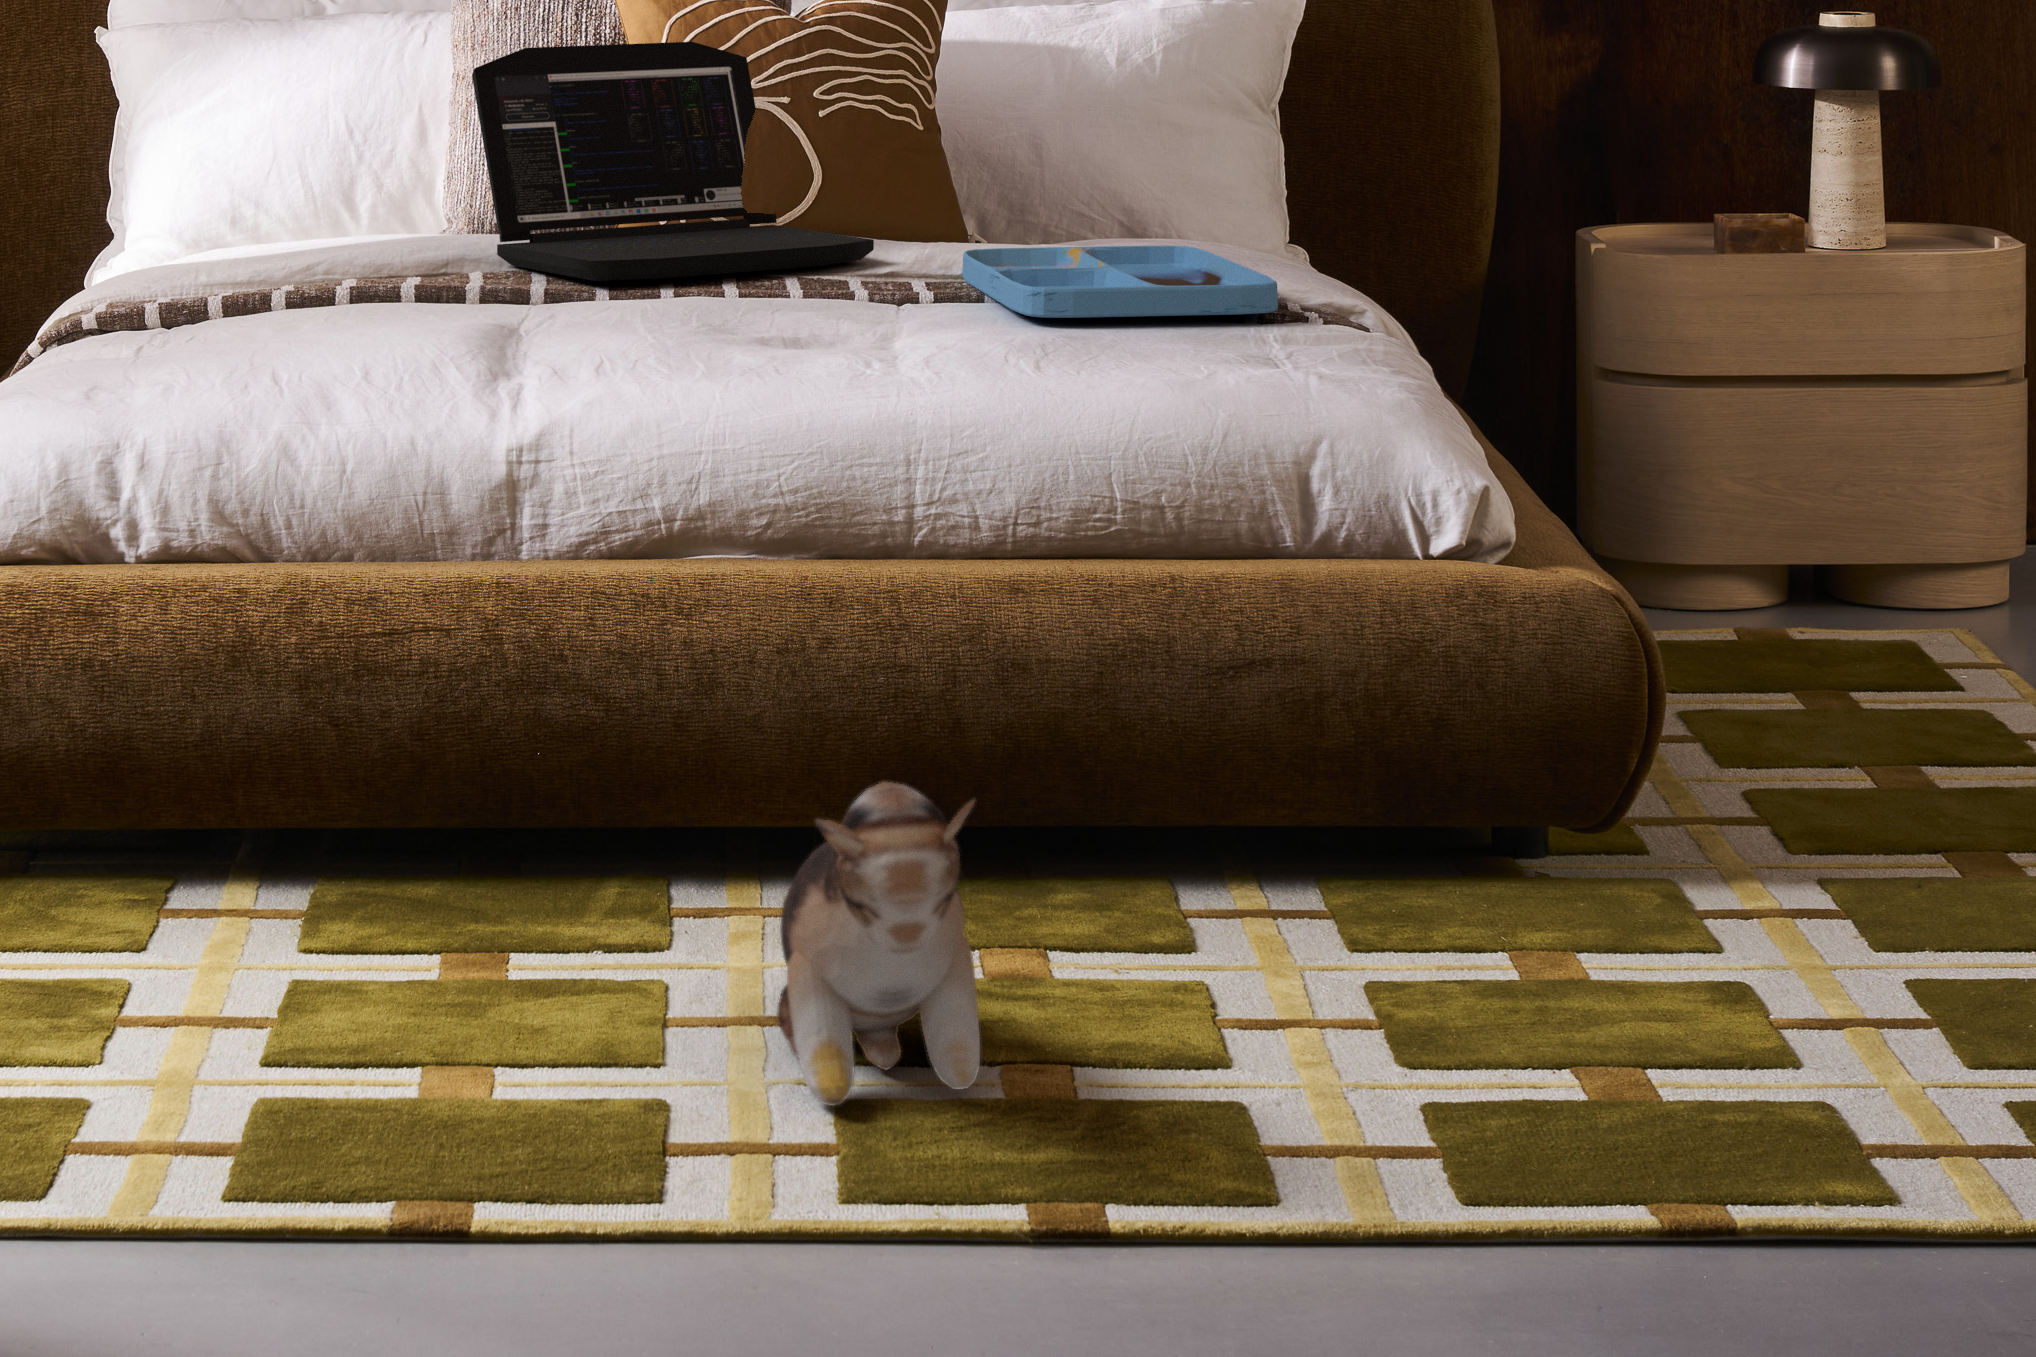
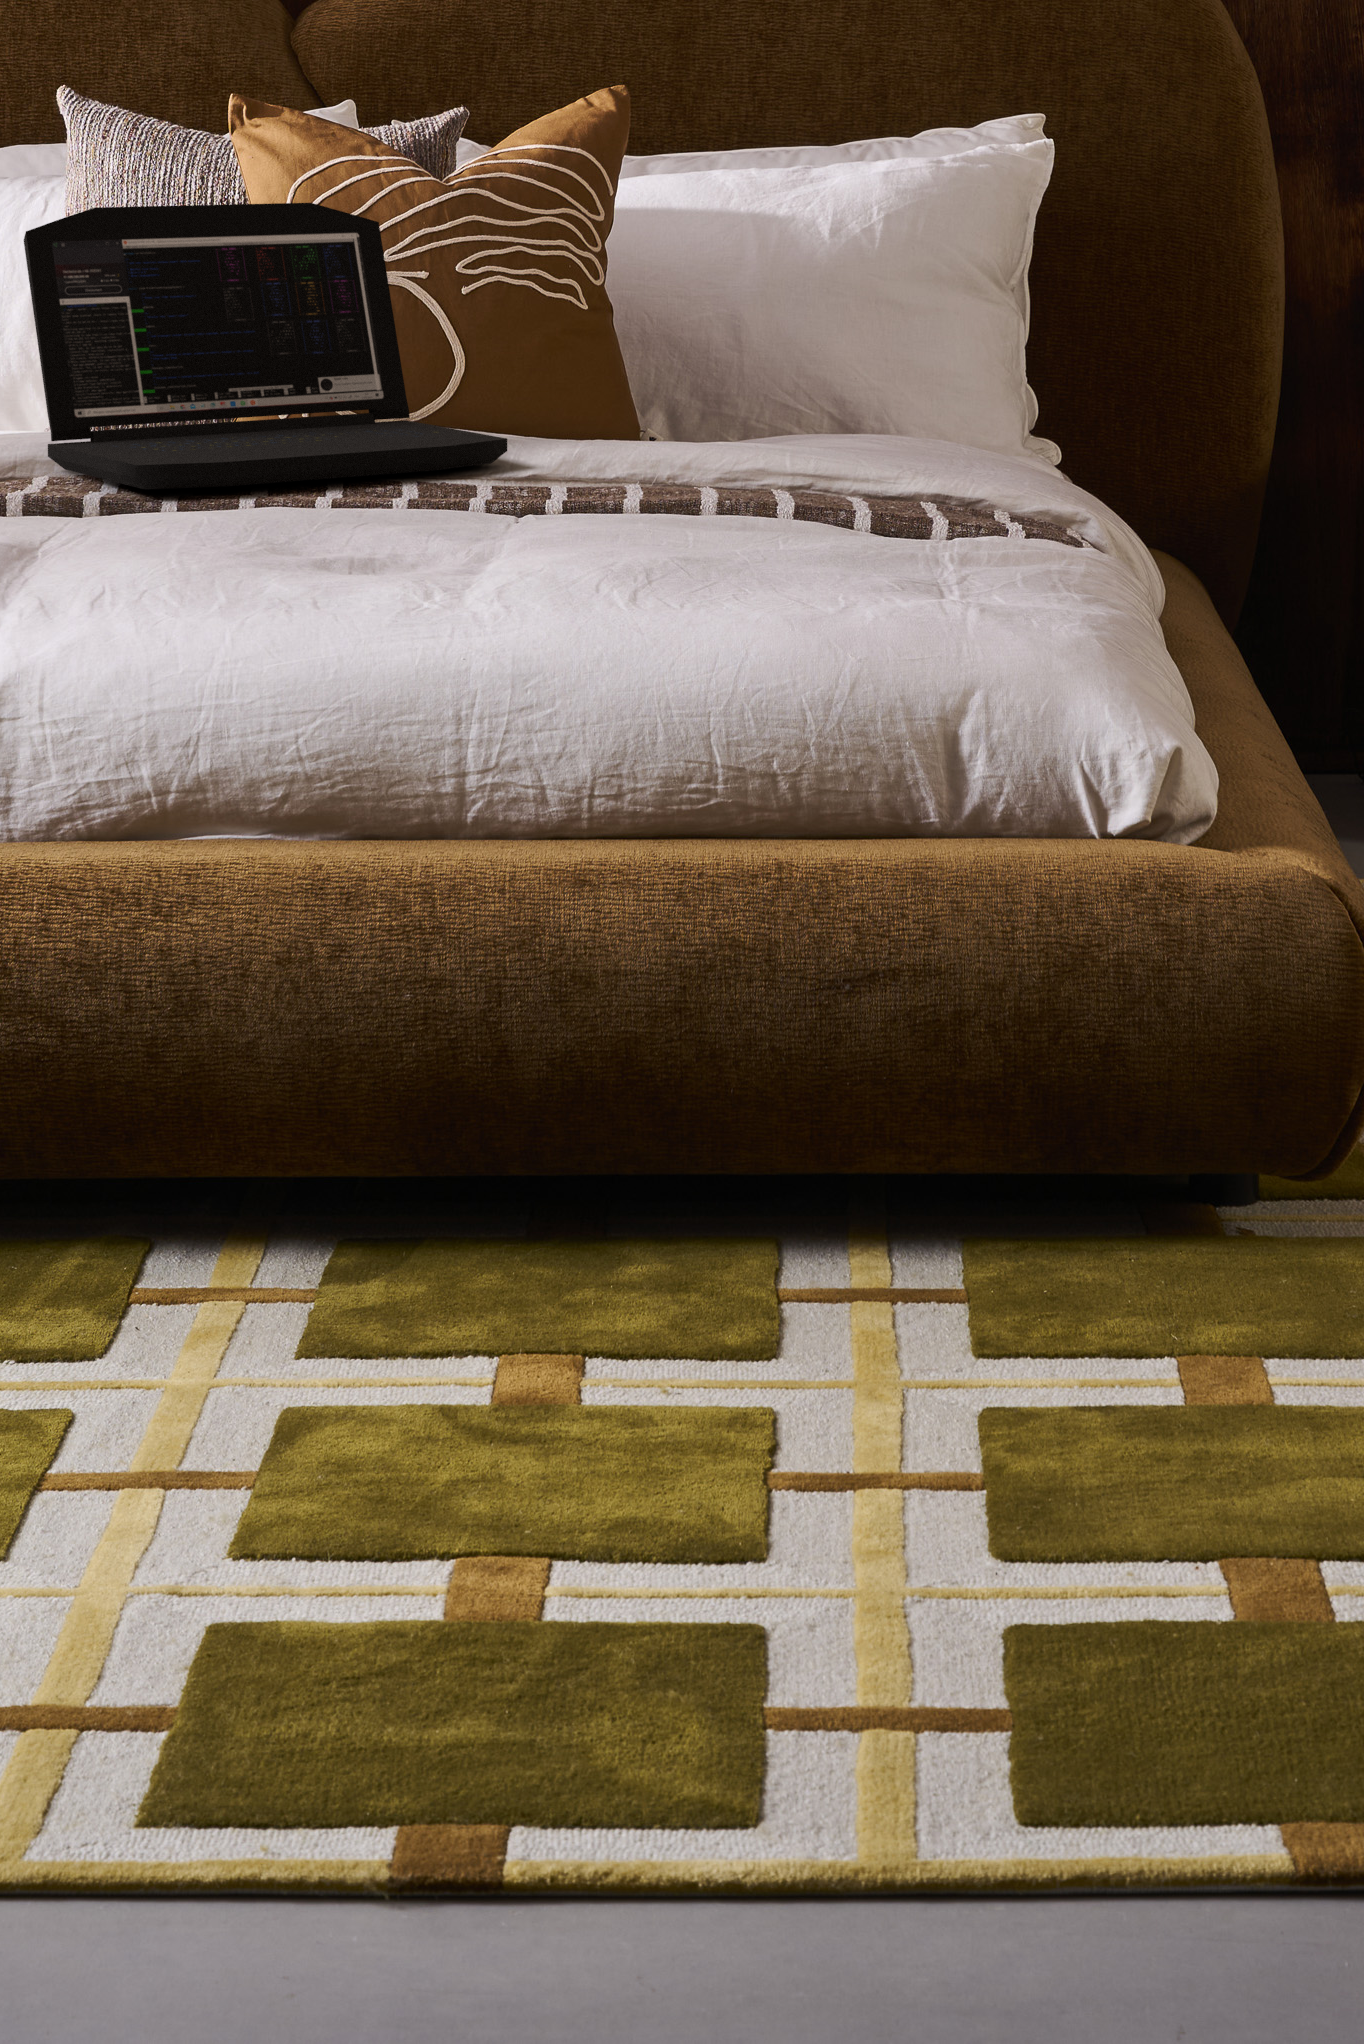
tray: present [962,246,1278,318] -> none [603,447,950,536]
plush toy: present [777,782,980,1106] -> none [168,1177,448,1615]

